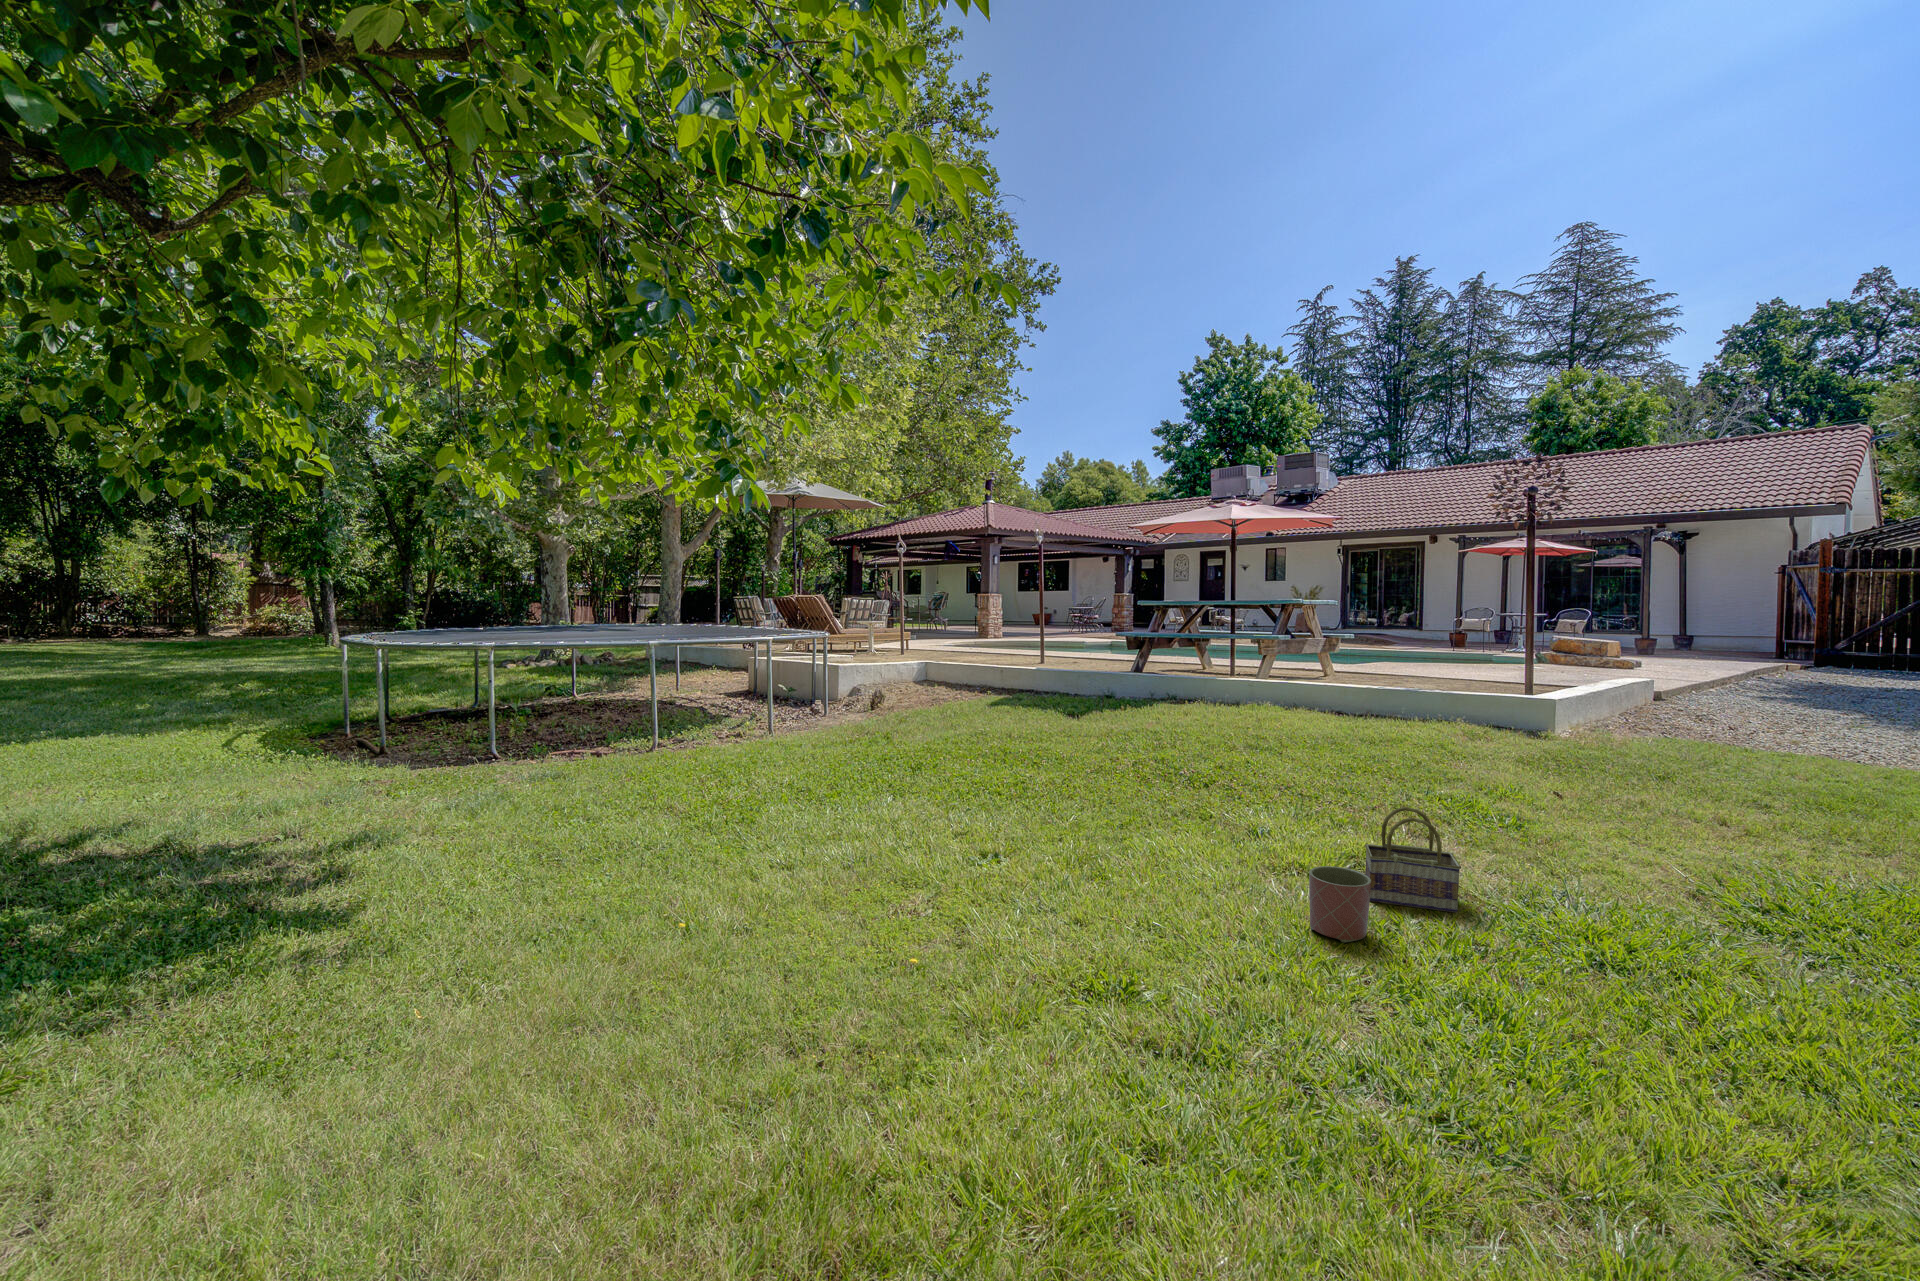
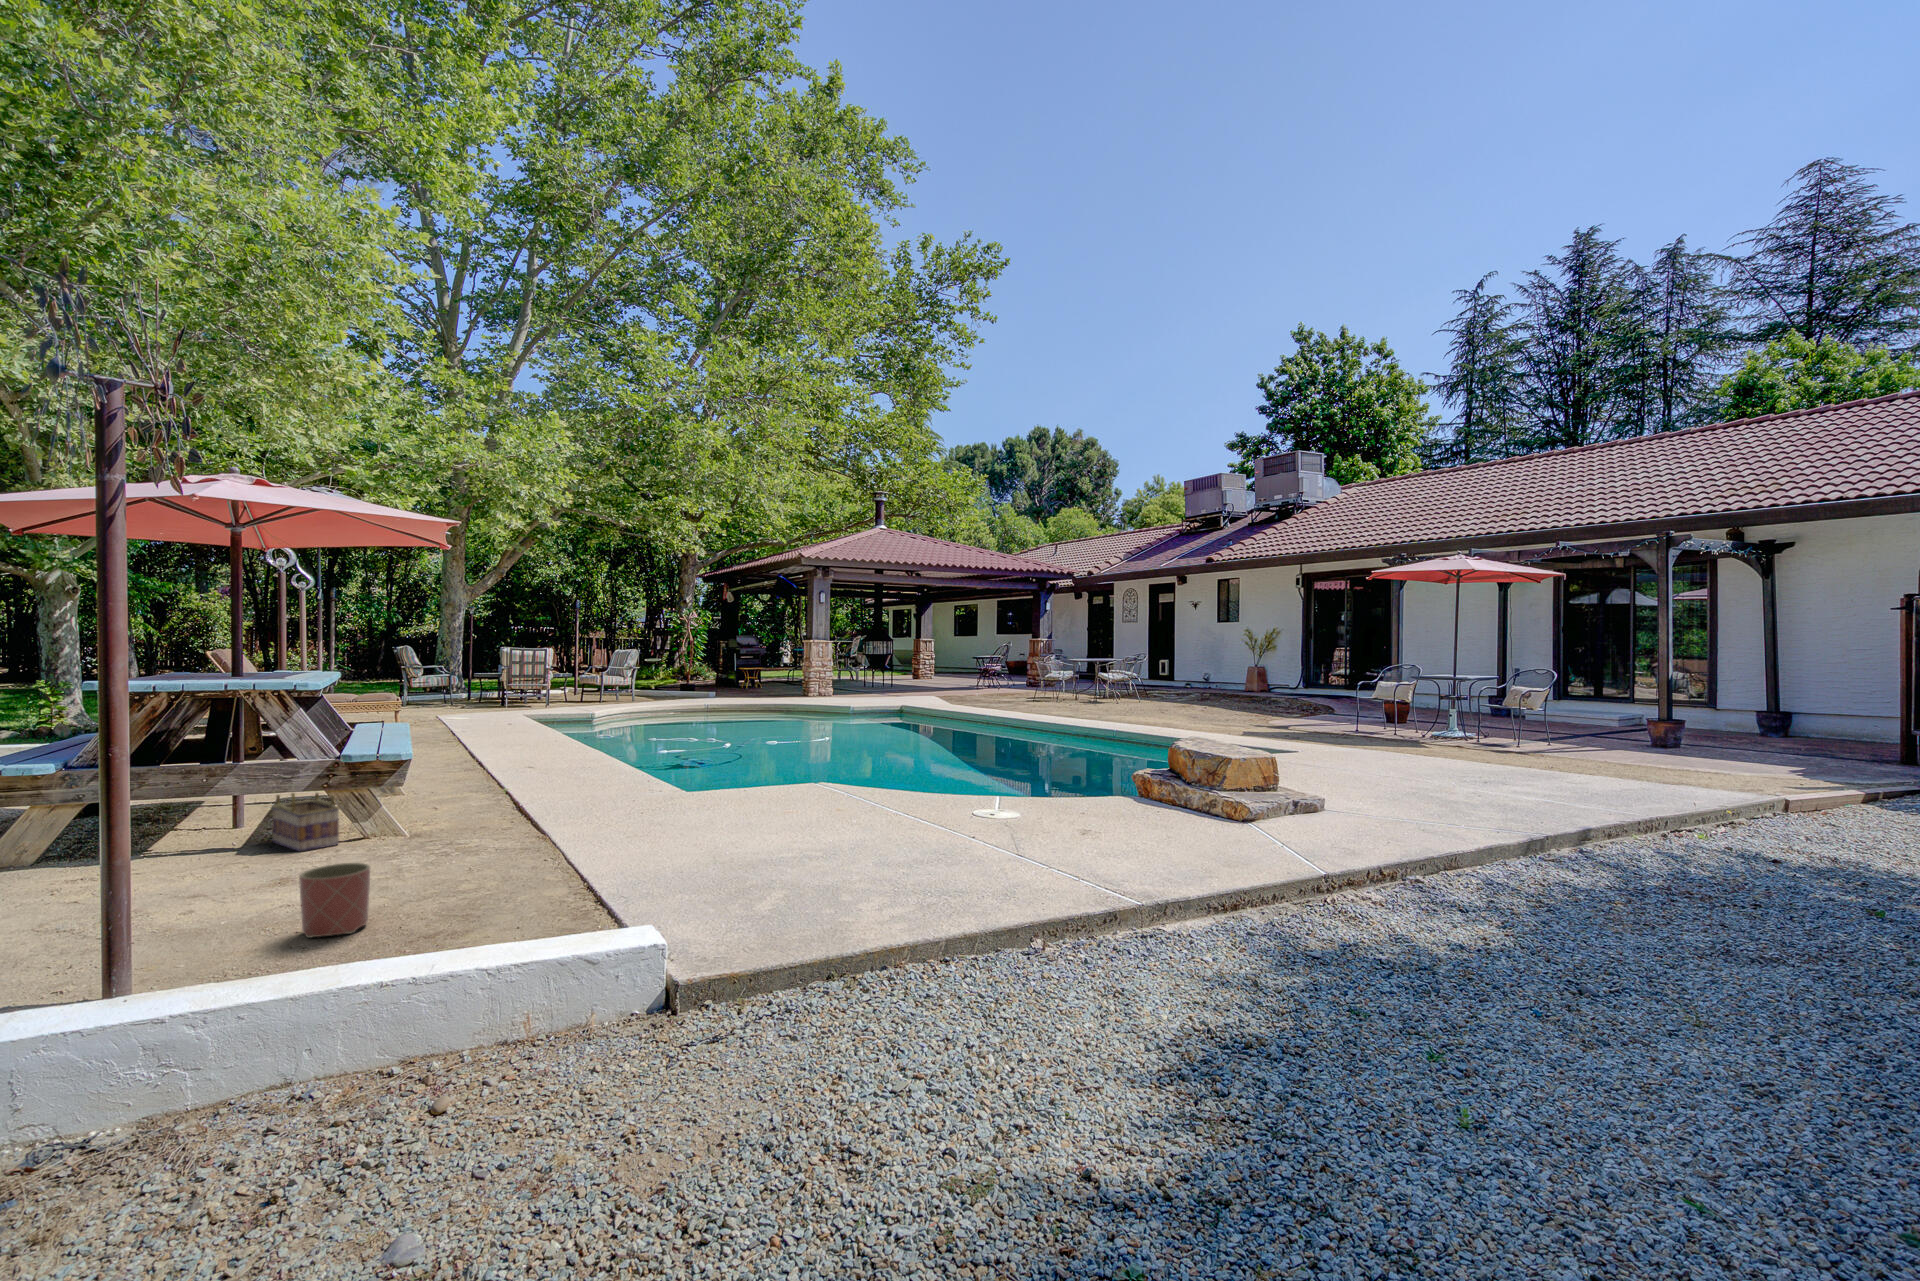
basket: present [1365,807,1461,912] -> present [272,793,339,852]

